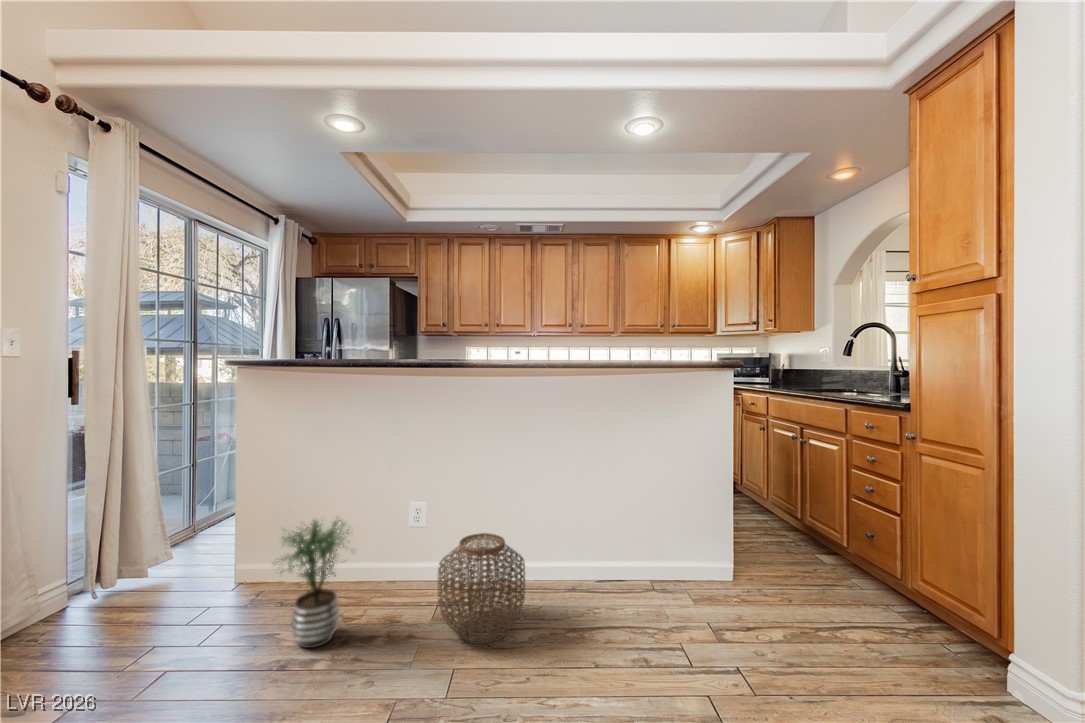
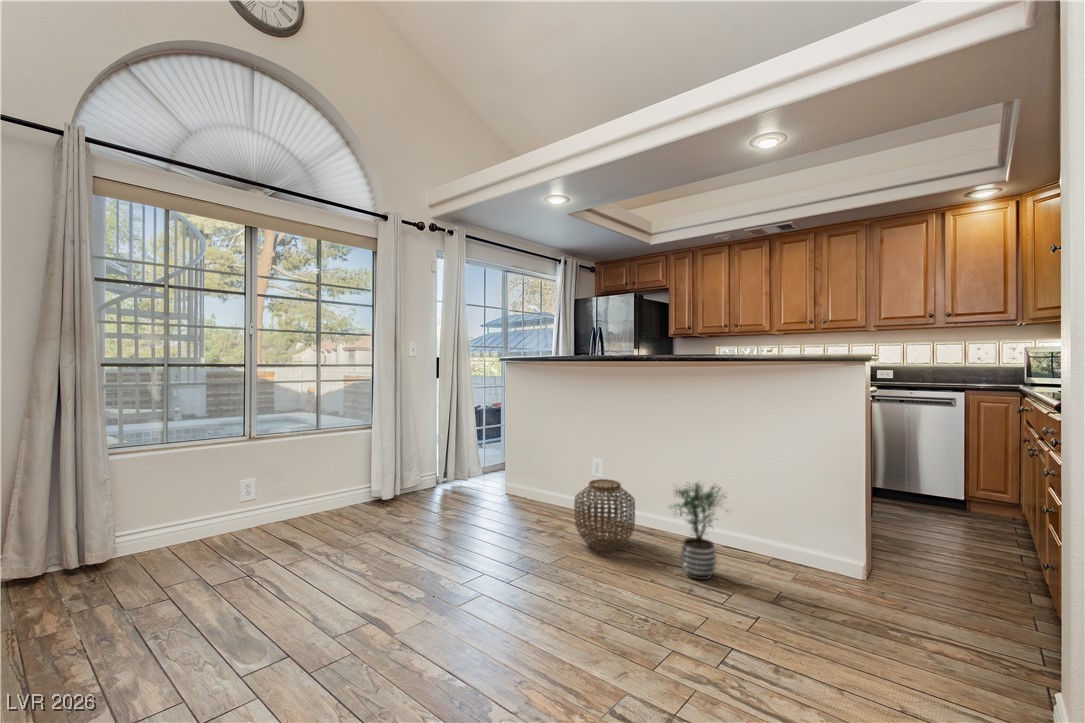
potted plant: present [272,520,351,648] -> present [672,483,726,580]

